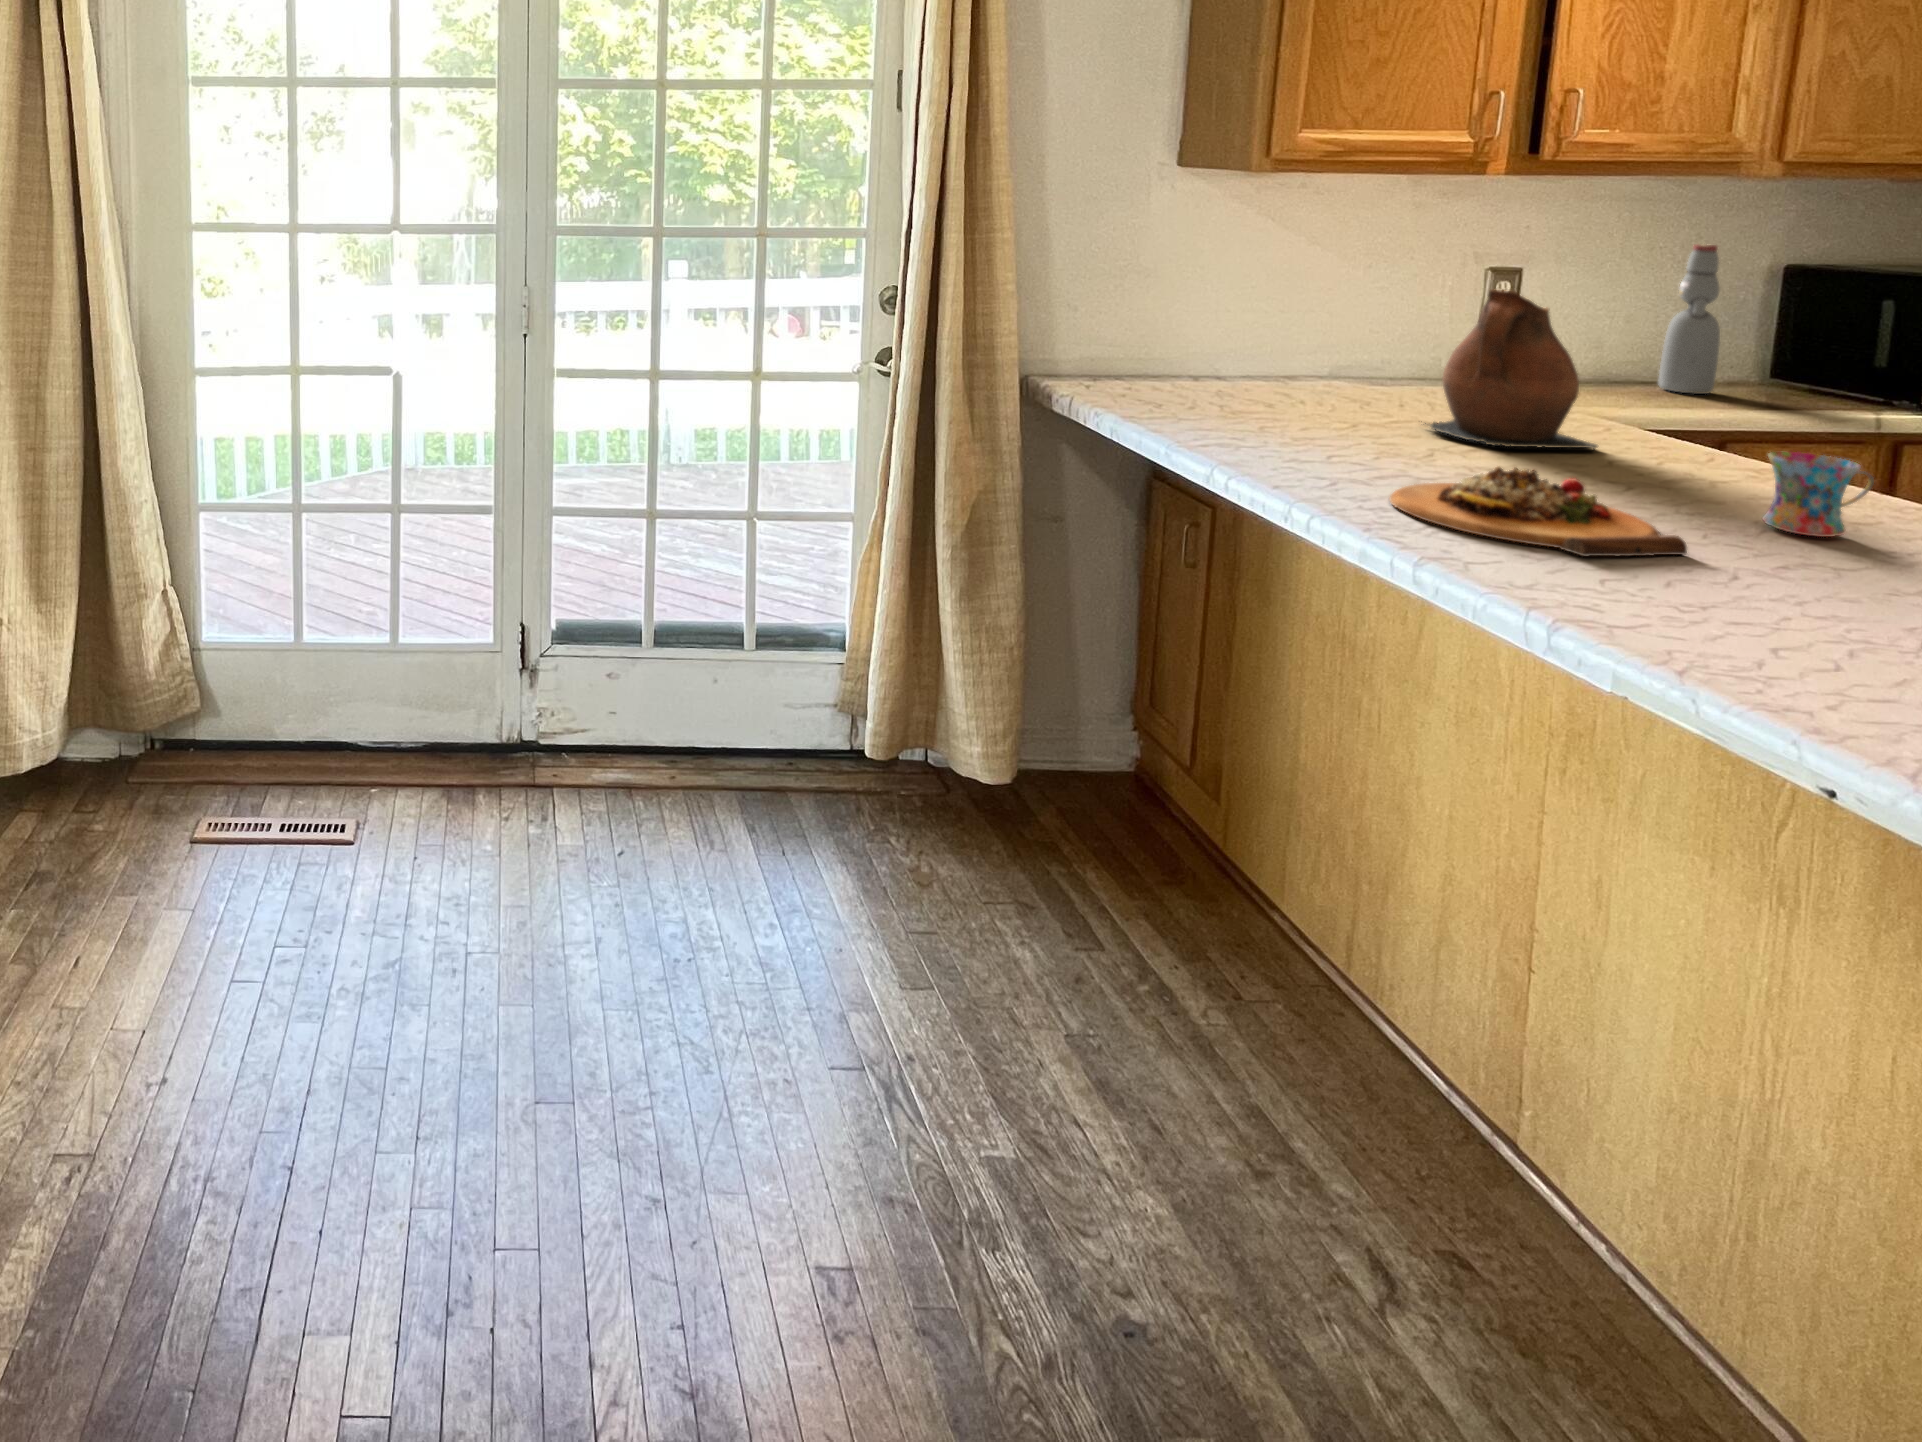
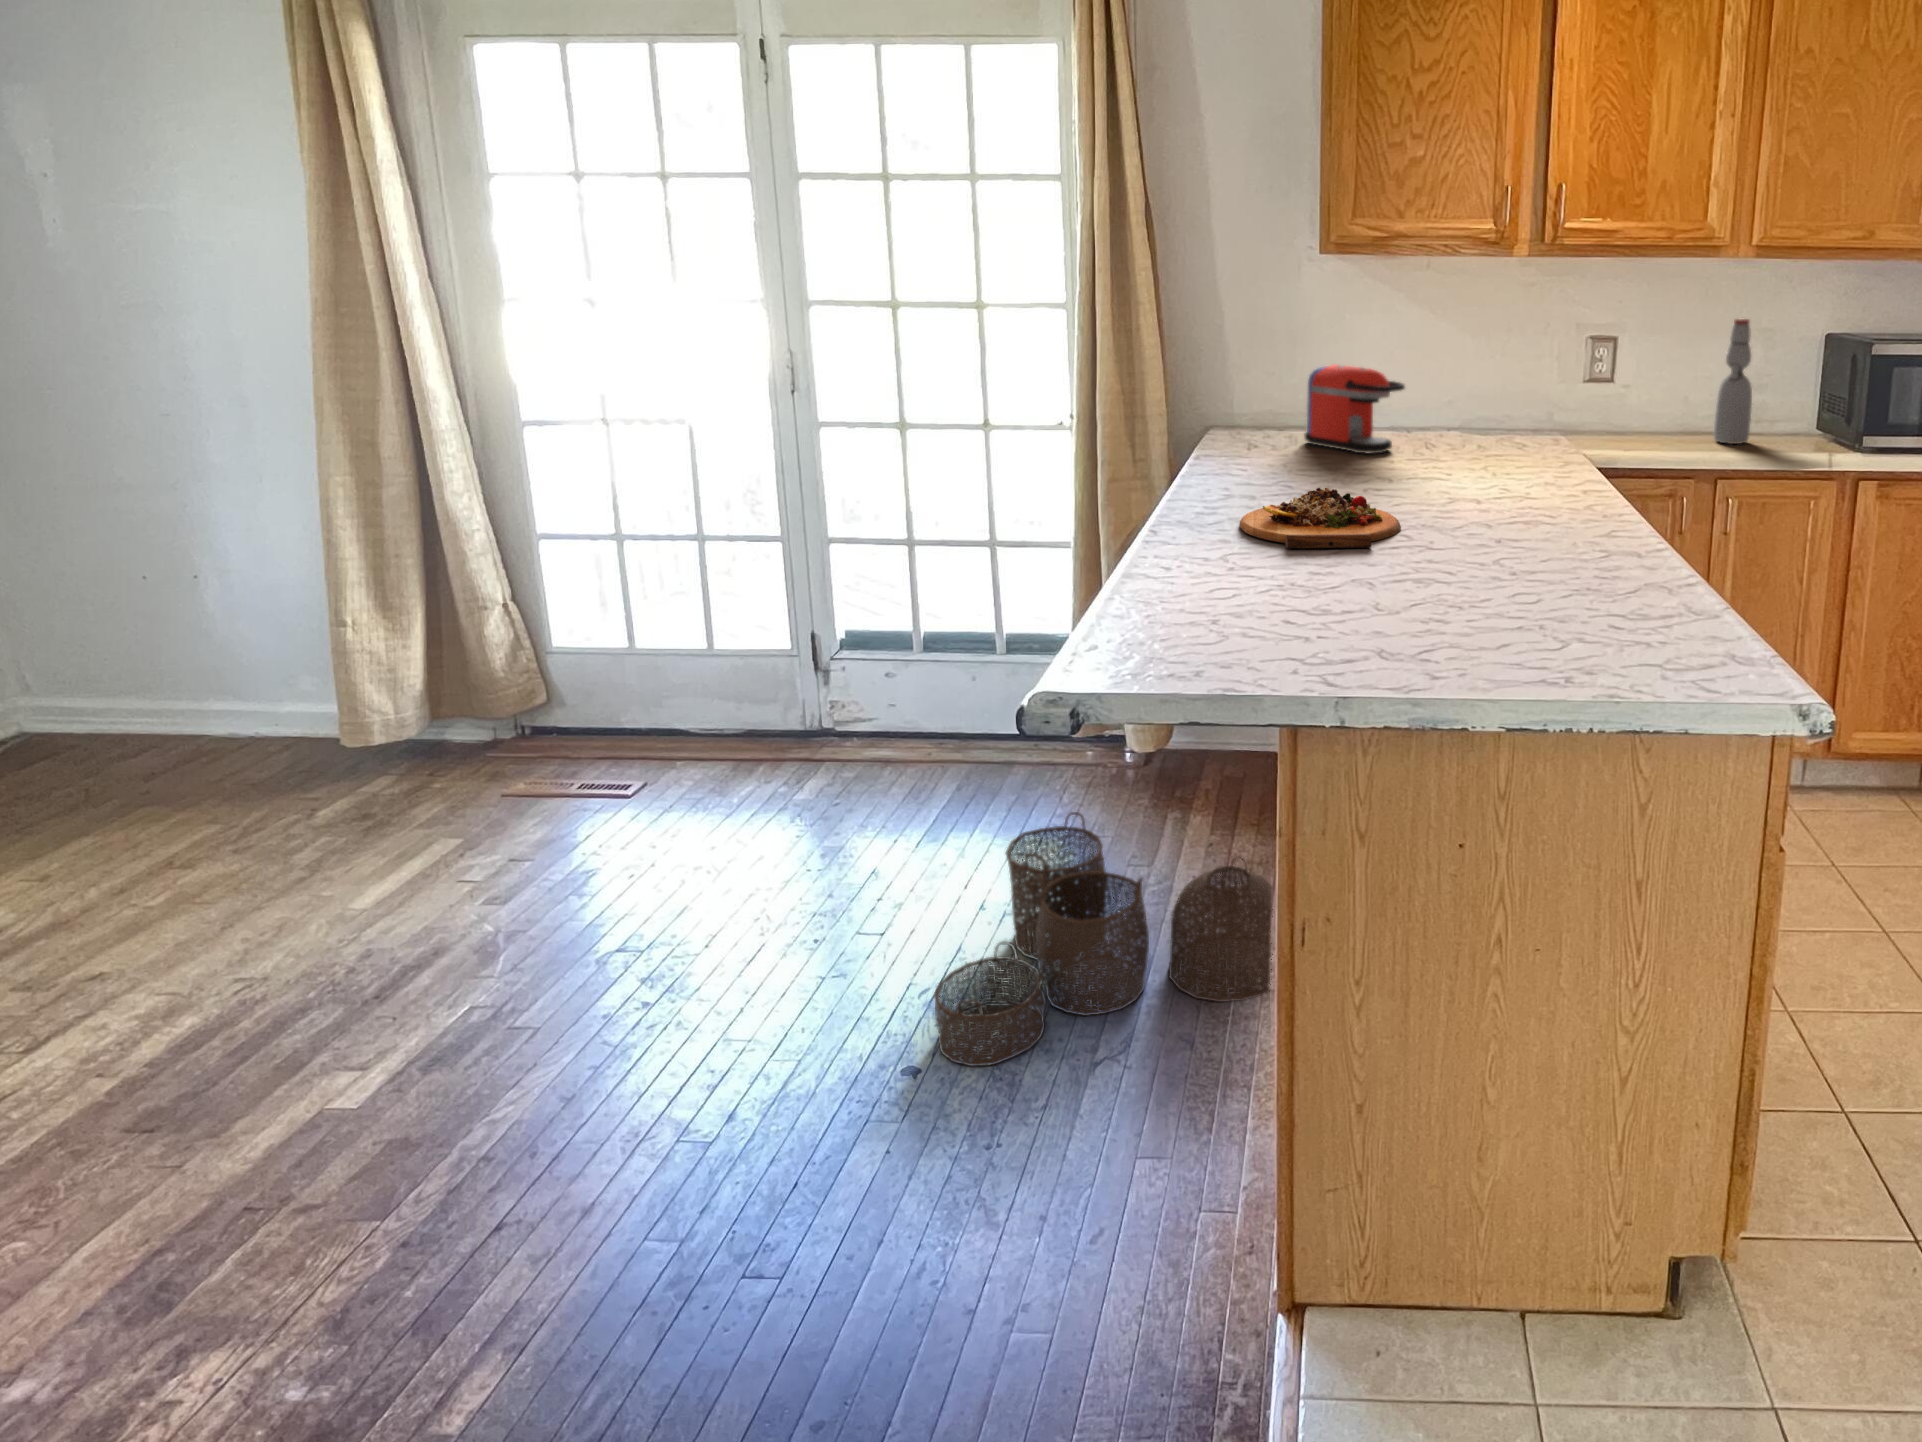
ceramic pitcher: present [1423,289,1598,449] -> none [1421,354,1523,484]
coffee maker: none [1174,300,1344,409] -> present [1304,364,1405,454]
mug: present [1763,451,1874,537] -> none [1481,475,1544,537]
woven basket: none [1036,893,1496,1324] -> present [934,812,1273,1066]

